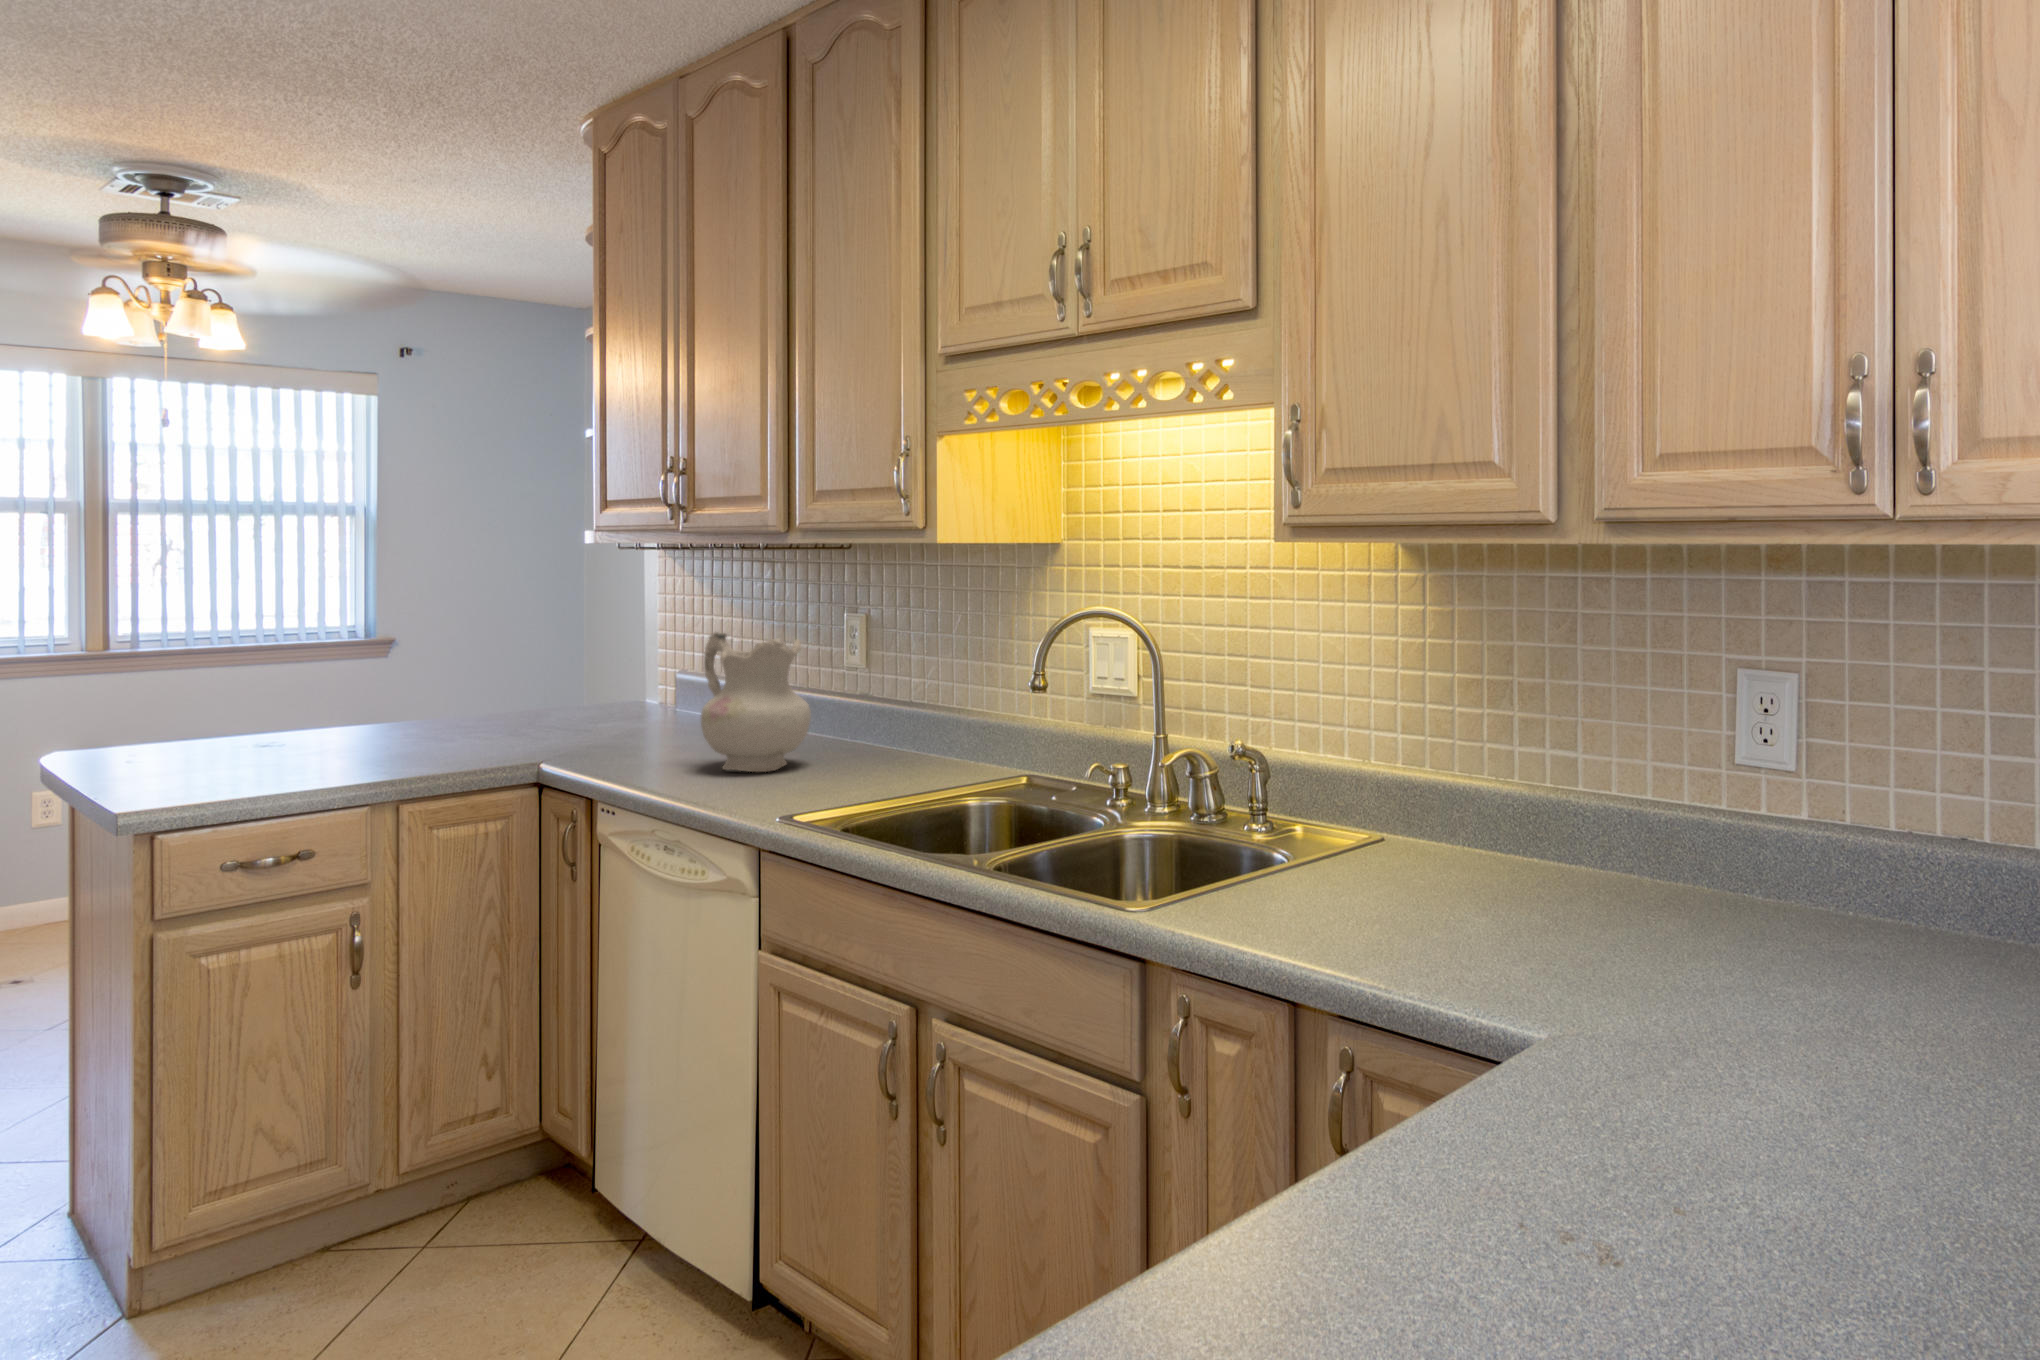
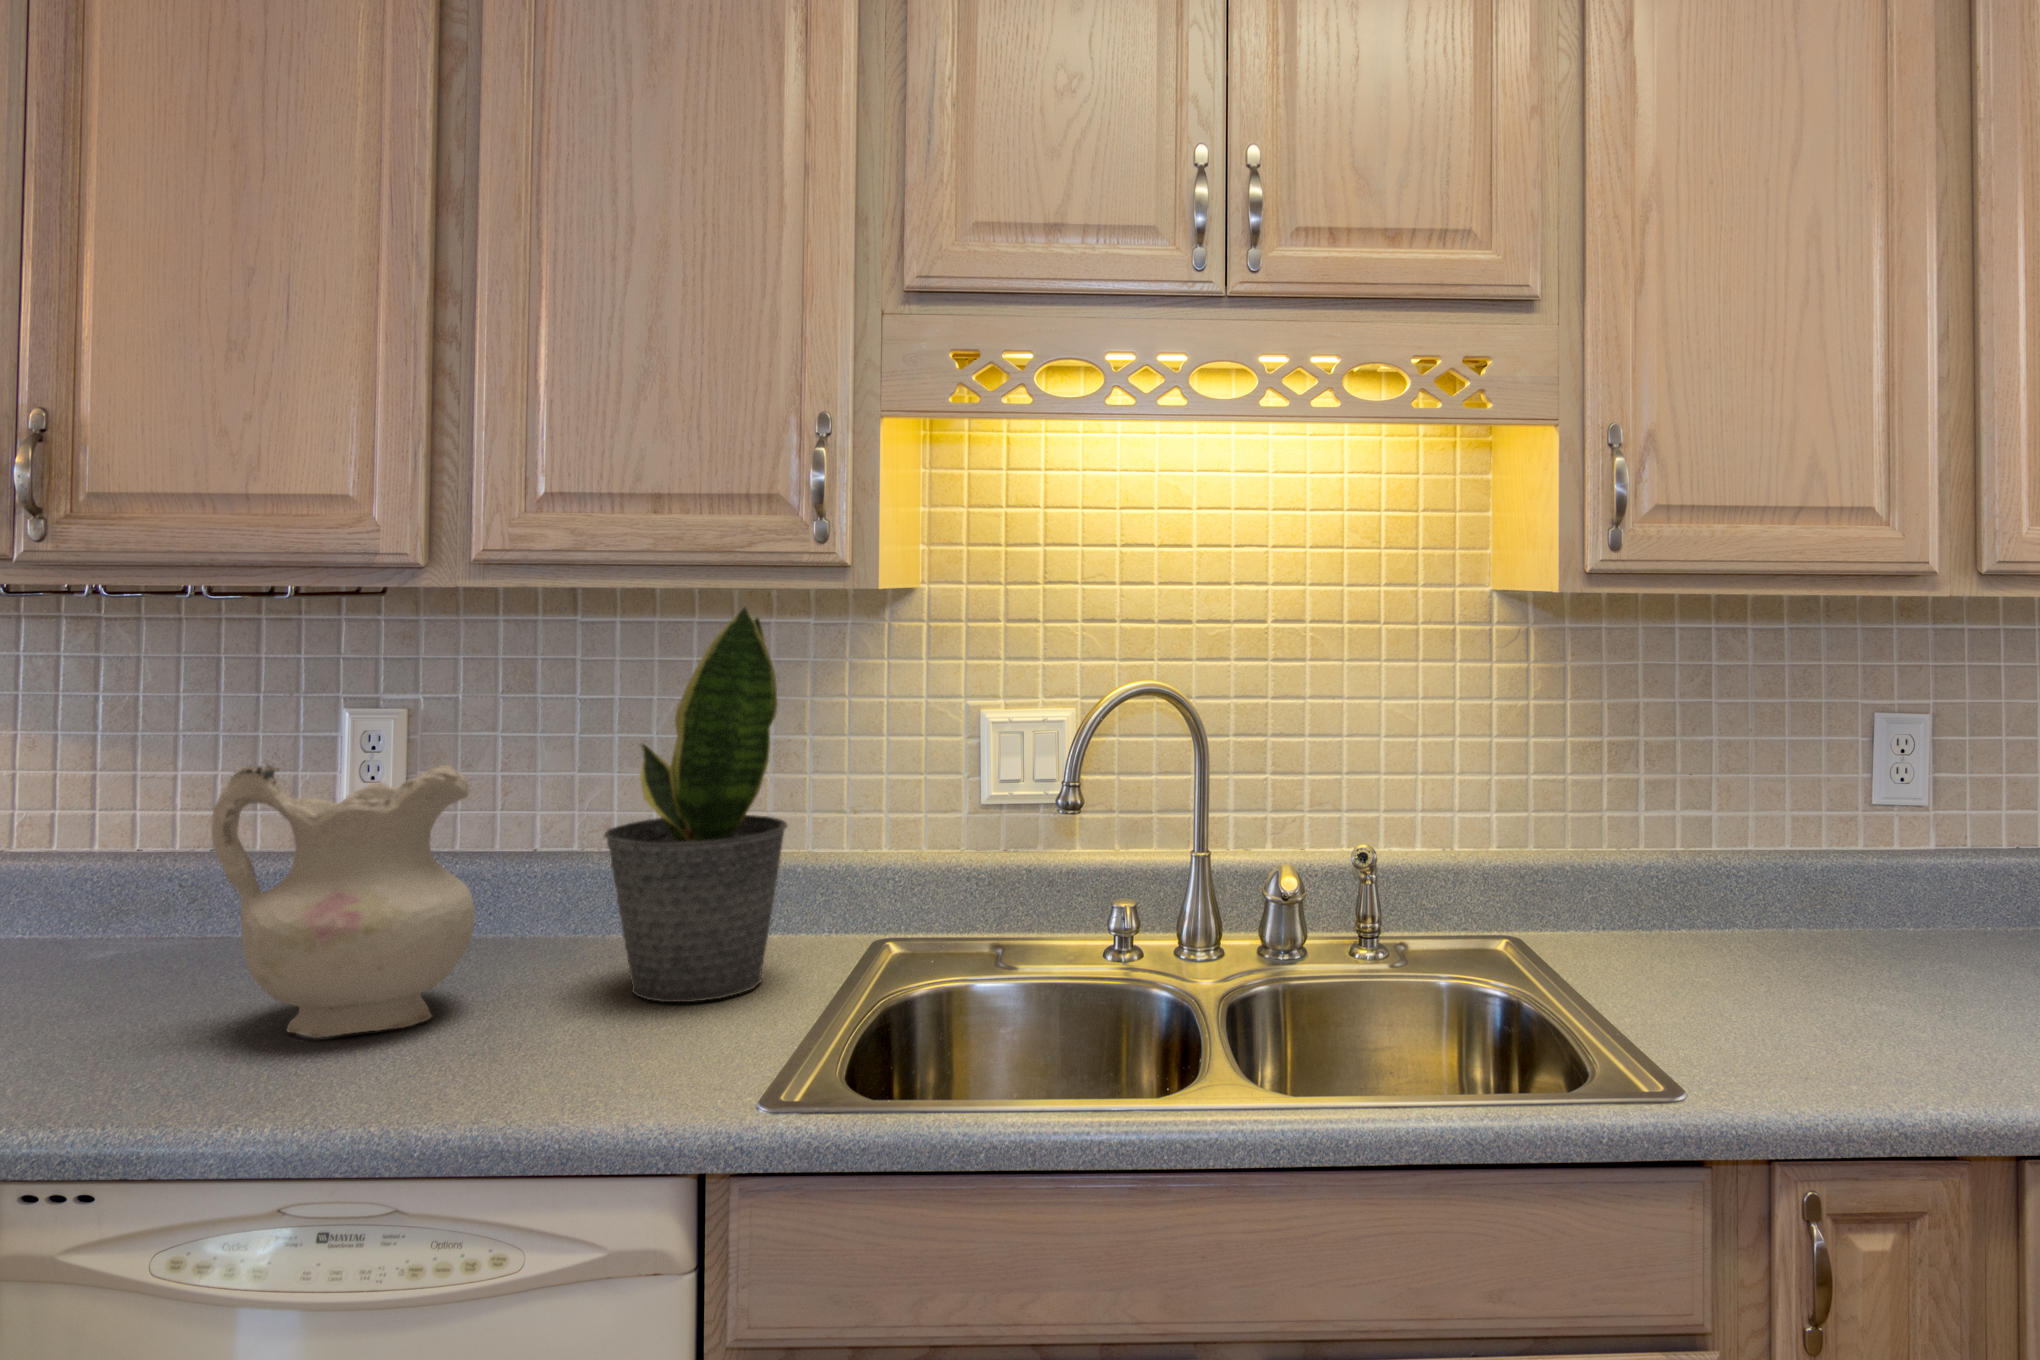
potted plant: none [844,551,951,784] -> present [604,606,787,1002]

